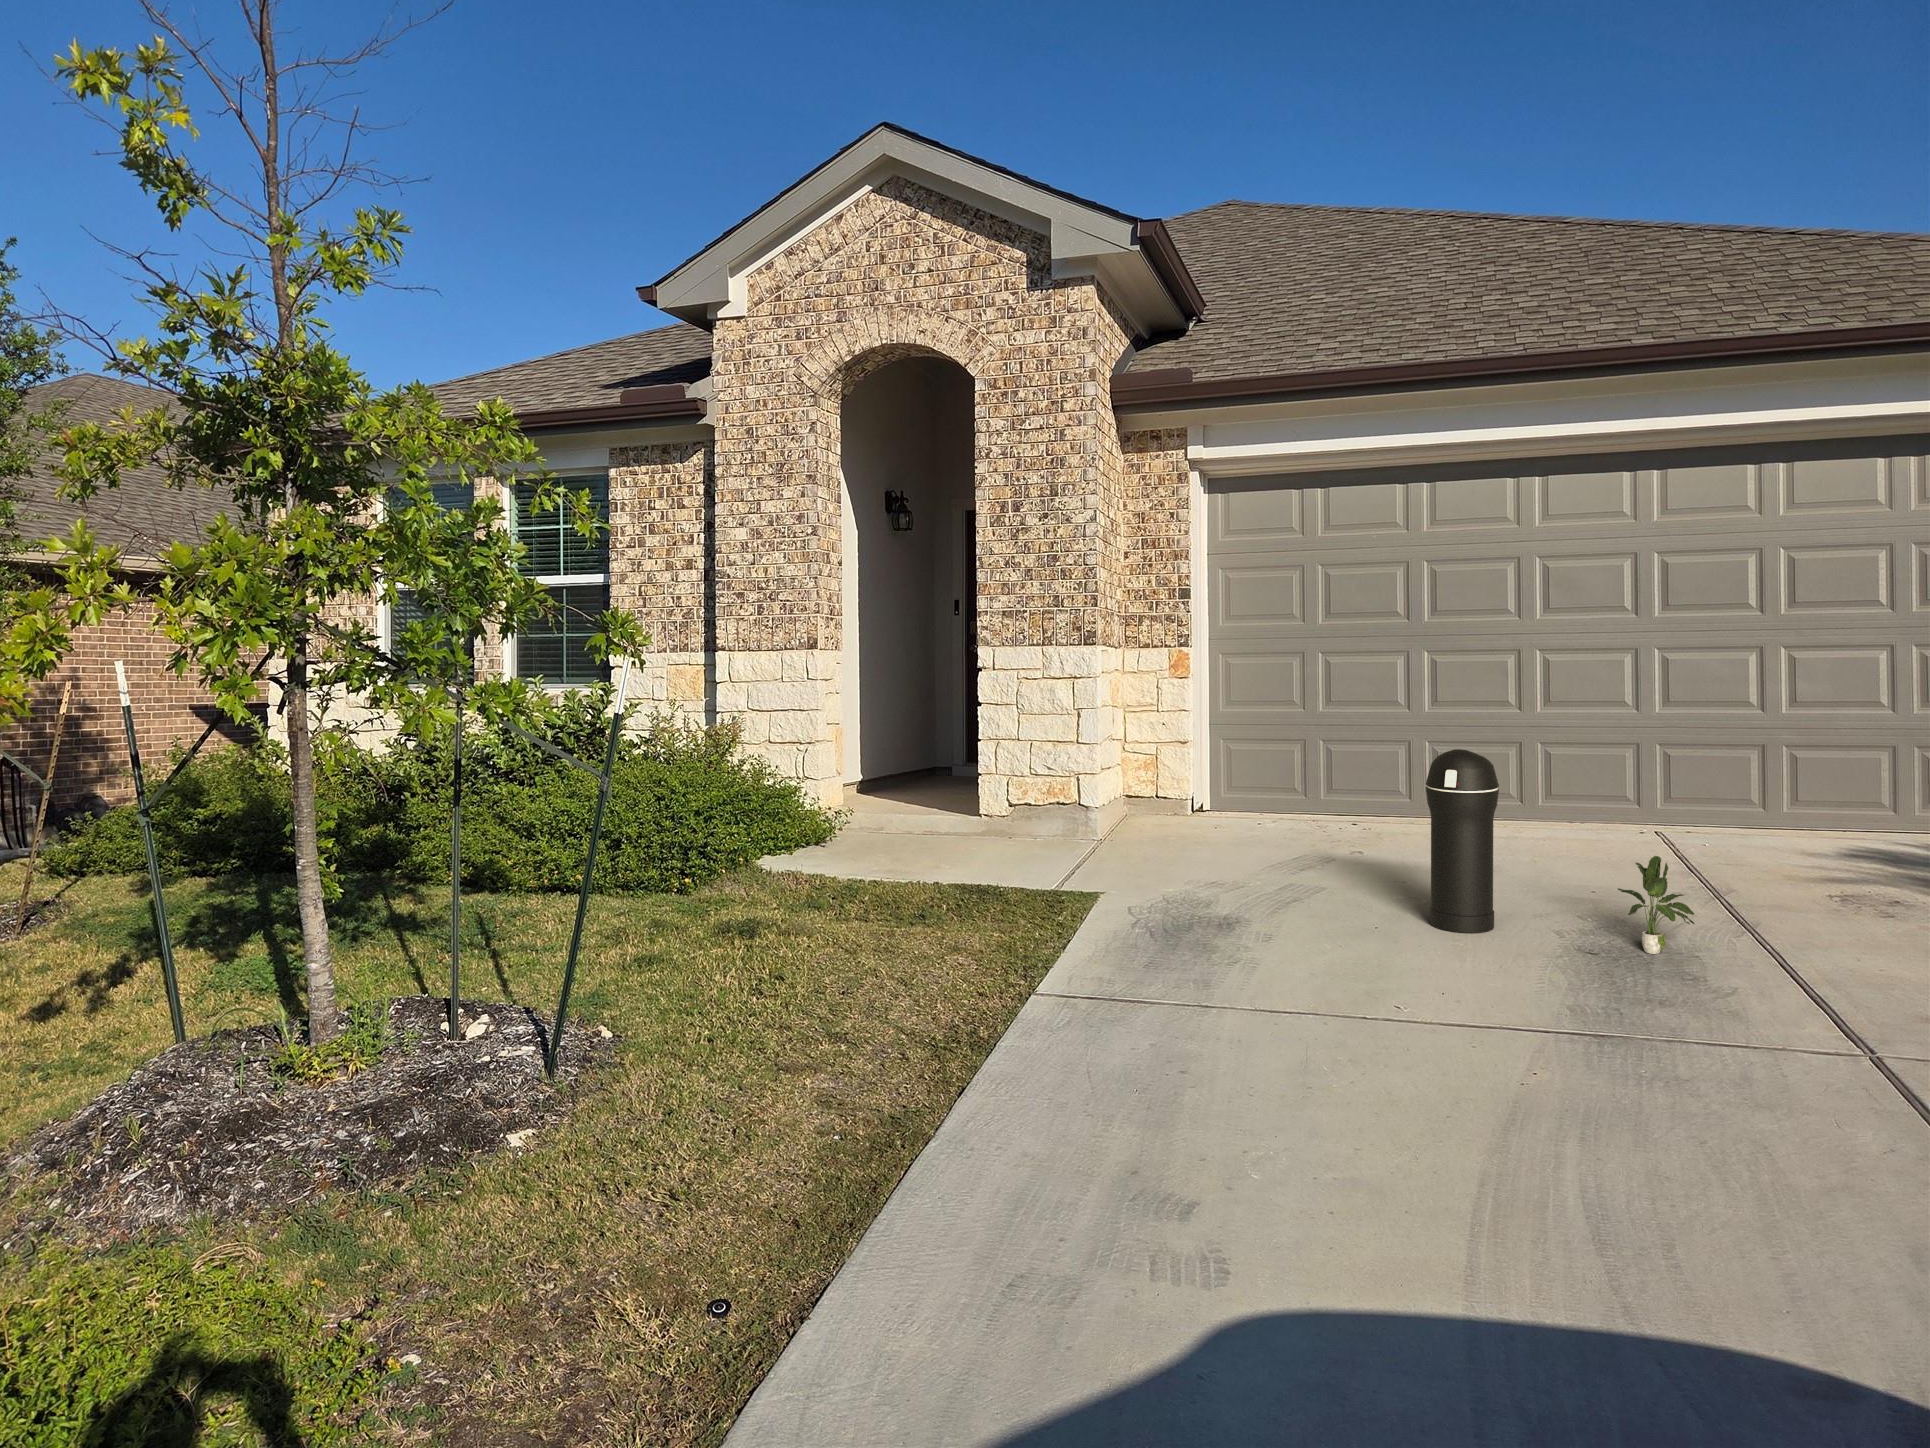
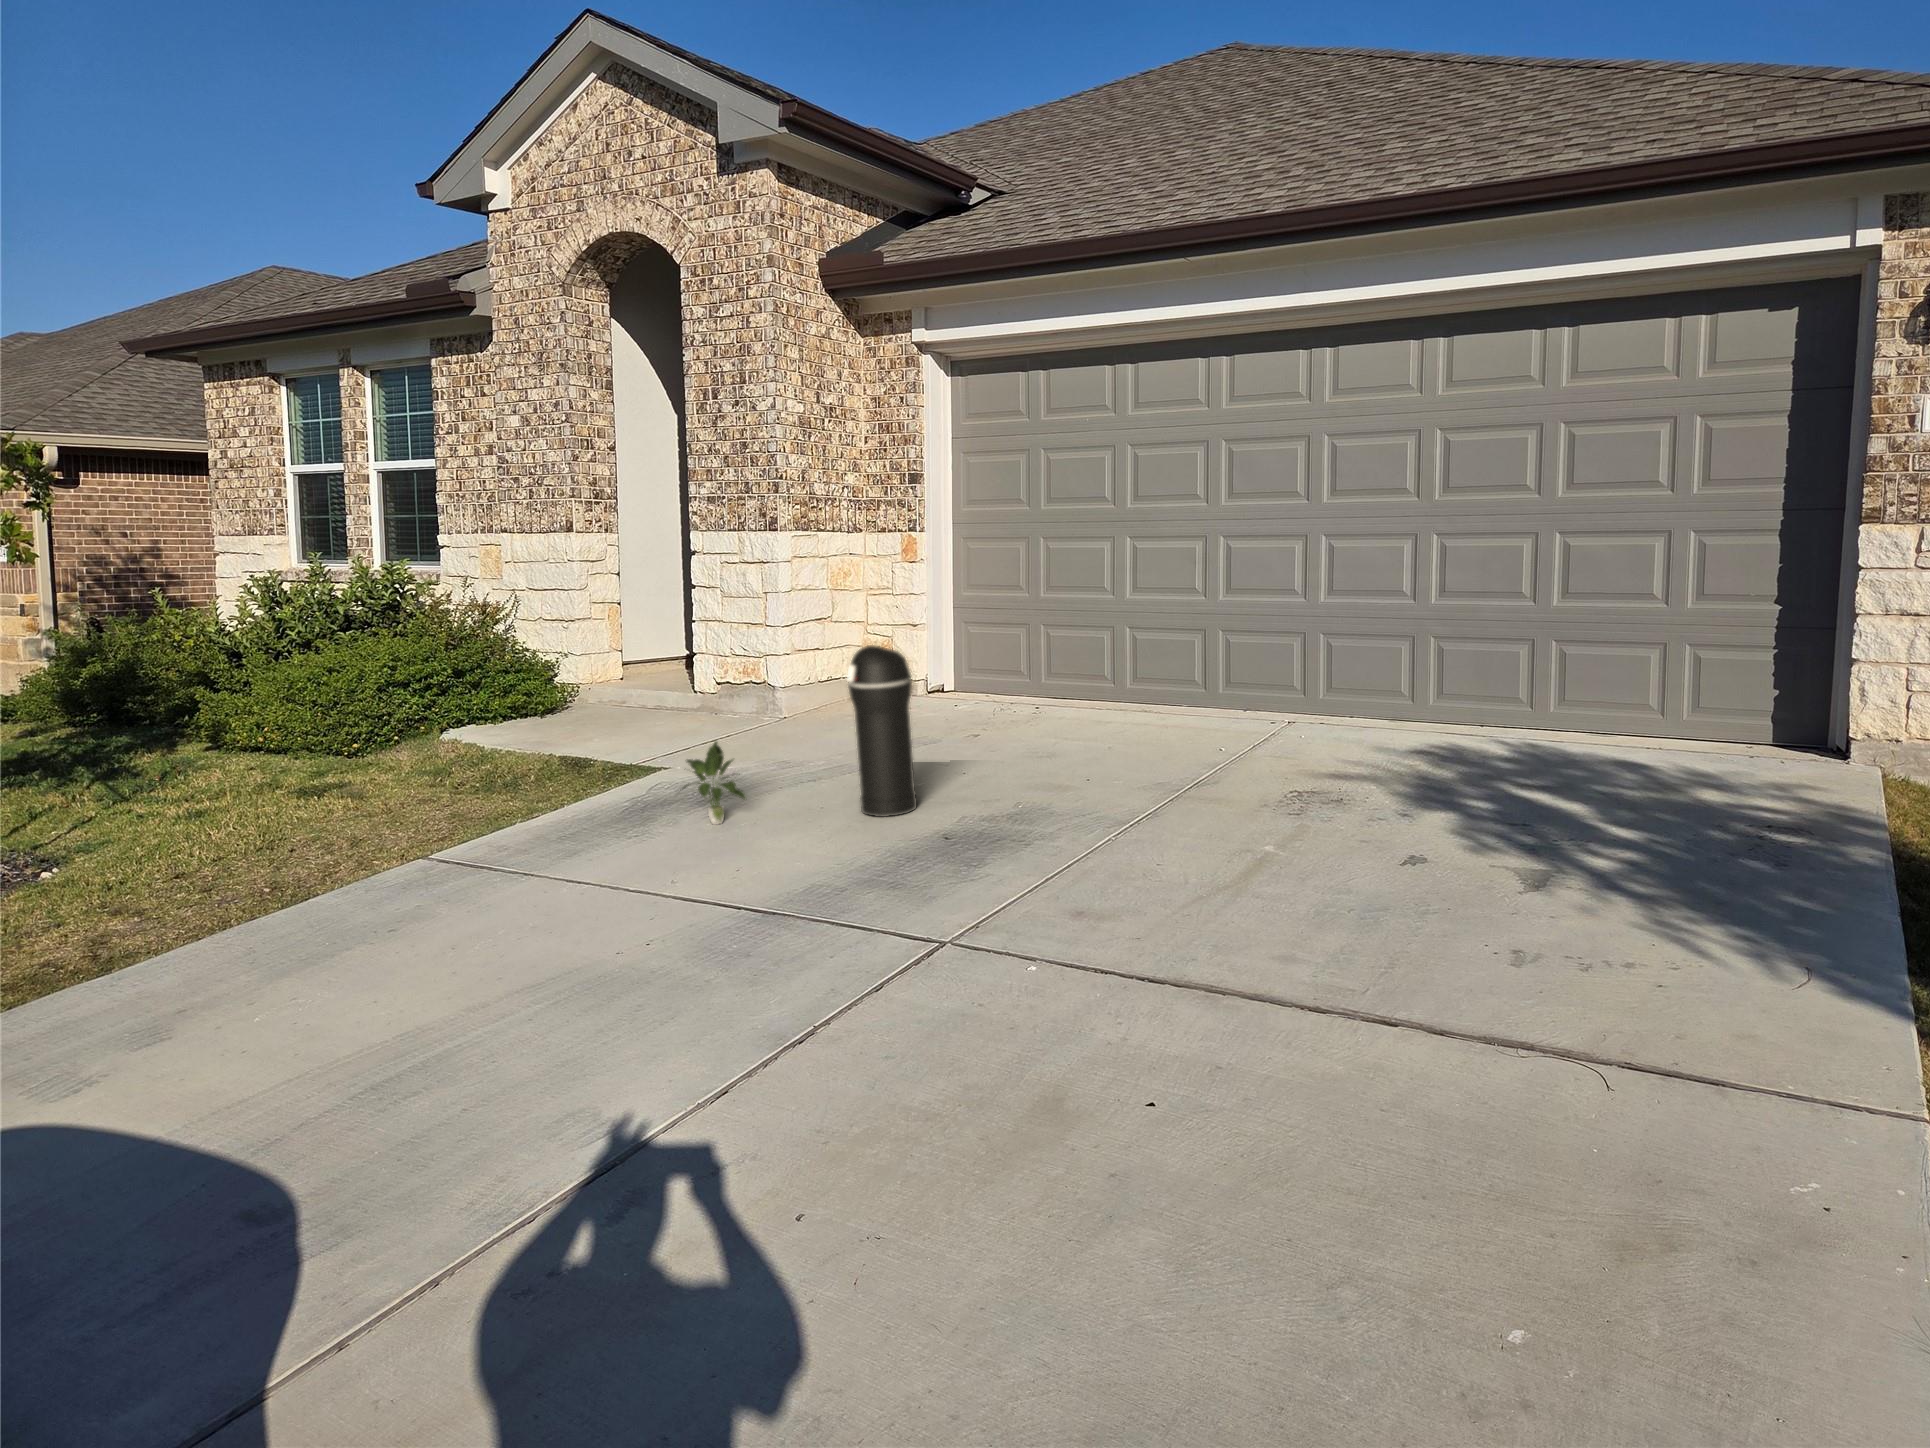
potted plant: present [1618,856,1694,954] -> present [684,741,746,825]

